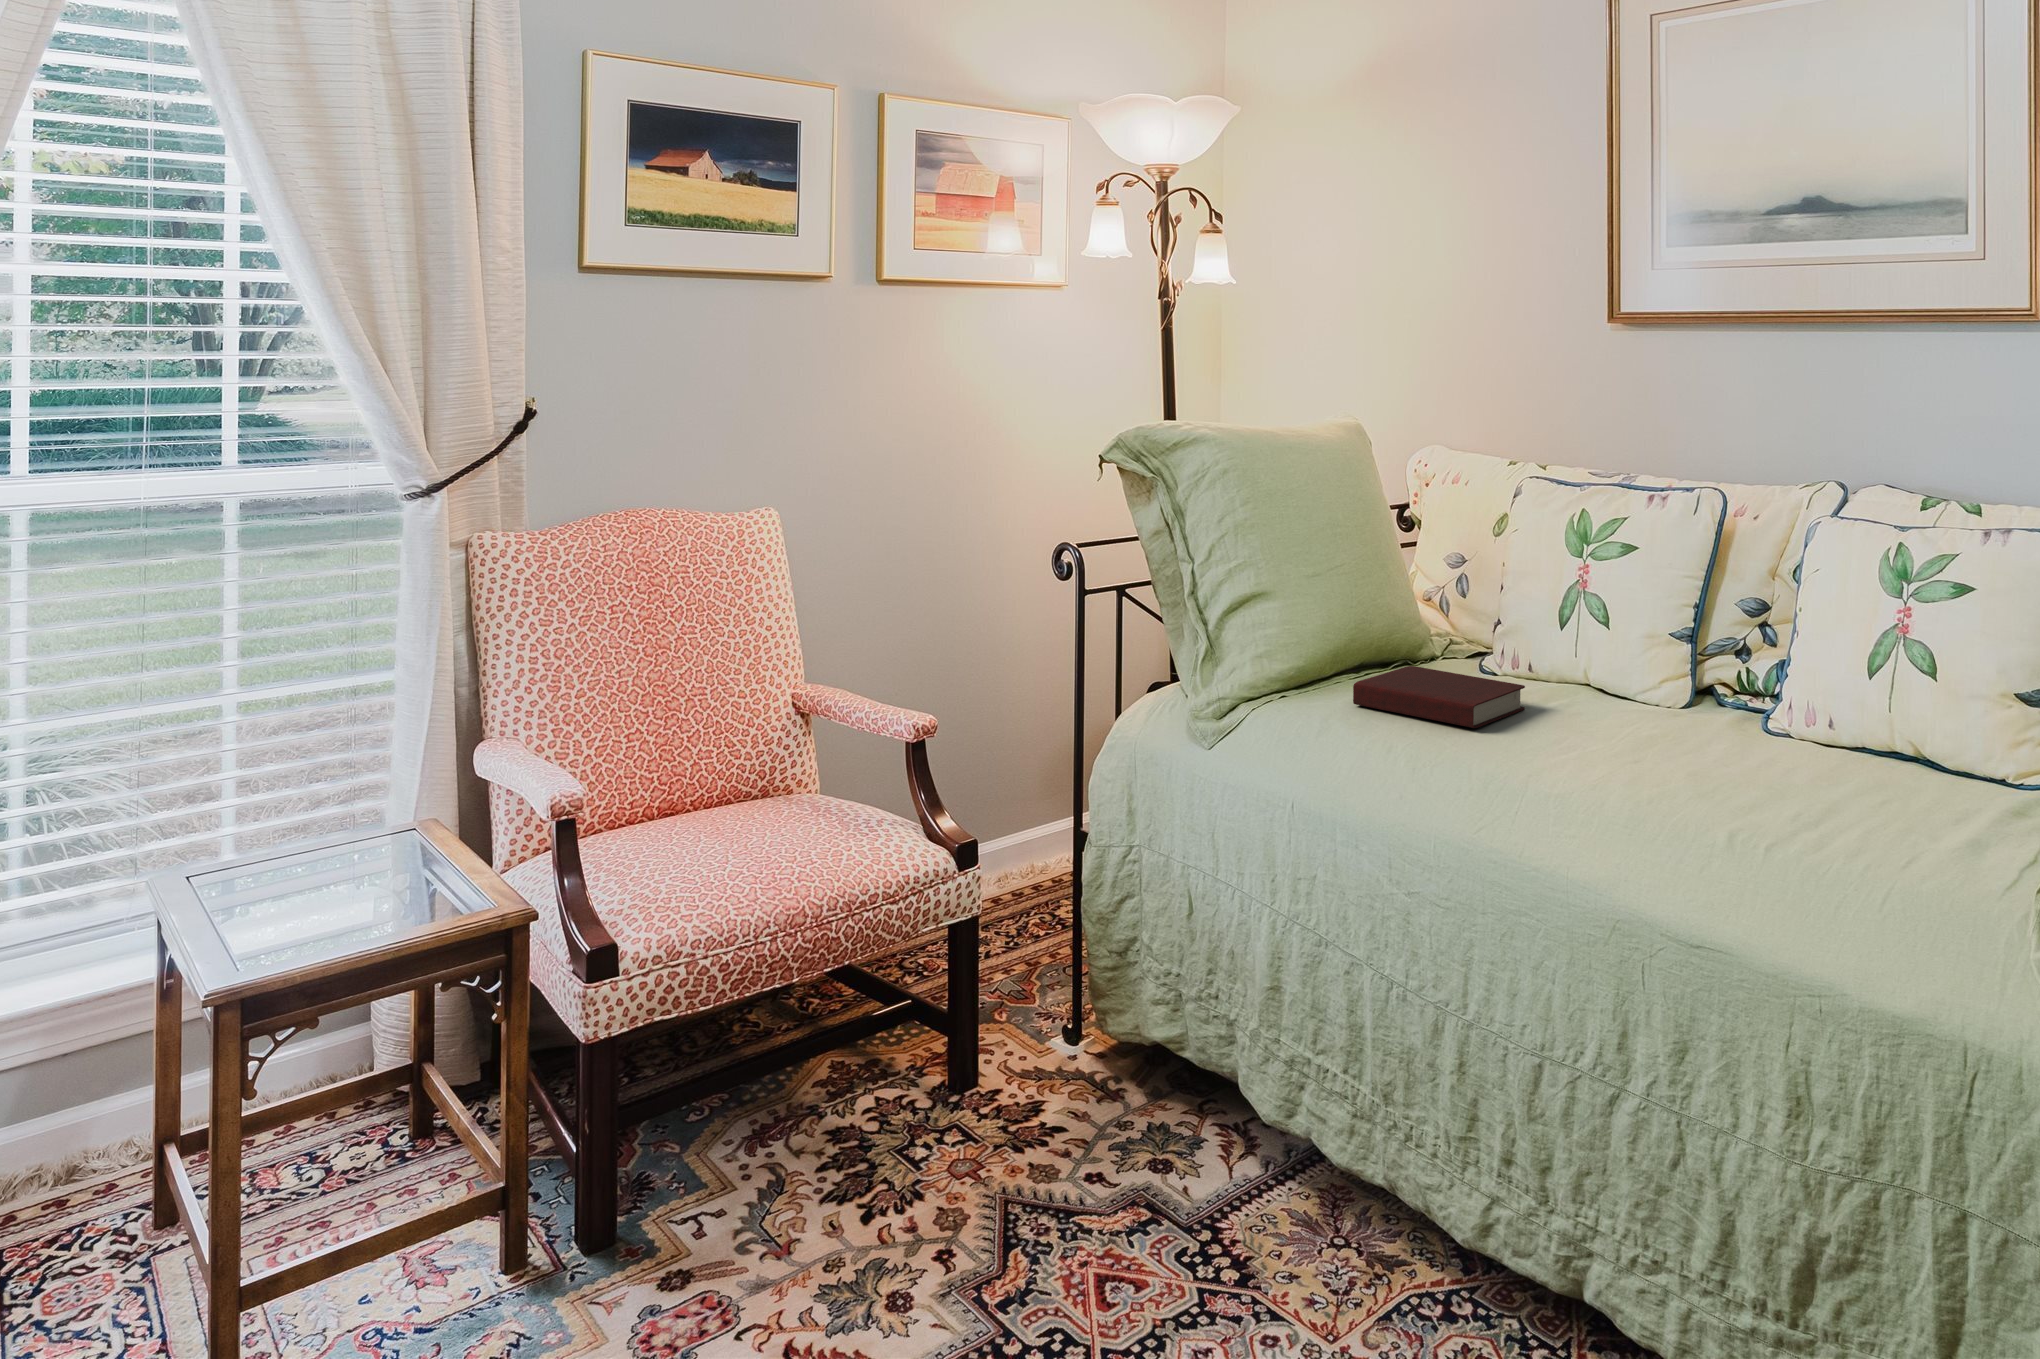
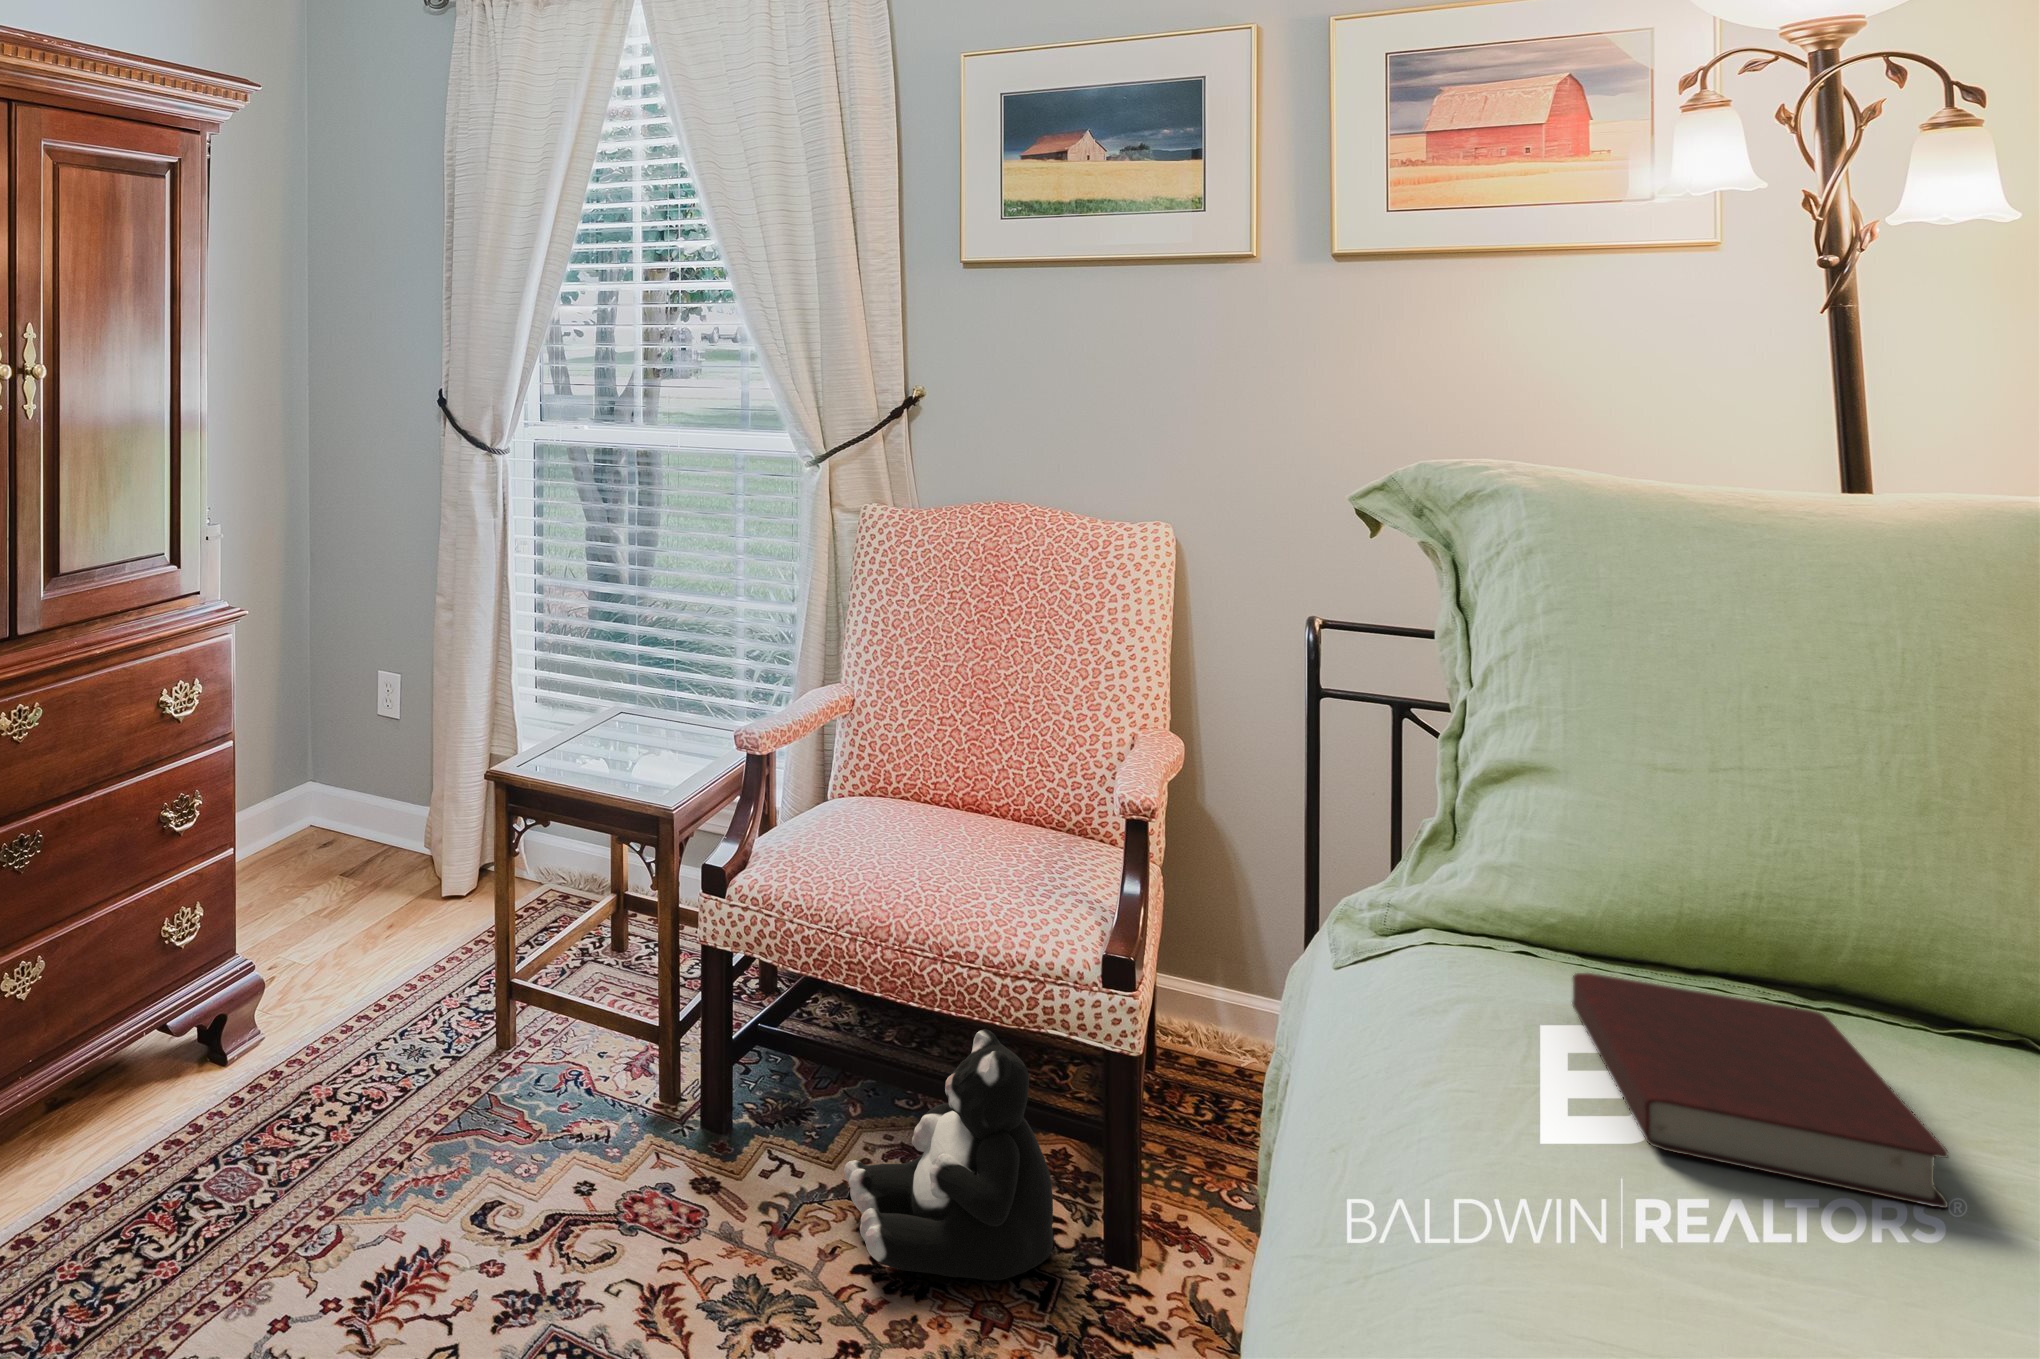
plush toy: none [788,957,961,1199] -> present [844,1029,1053,1281]

